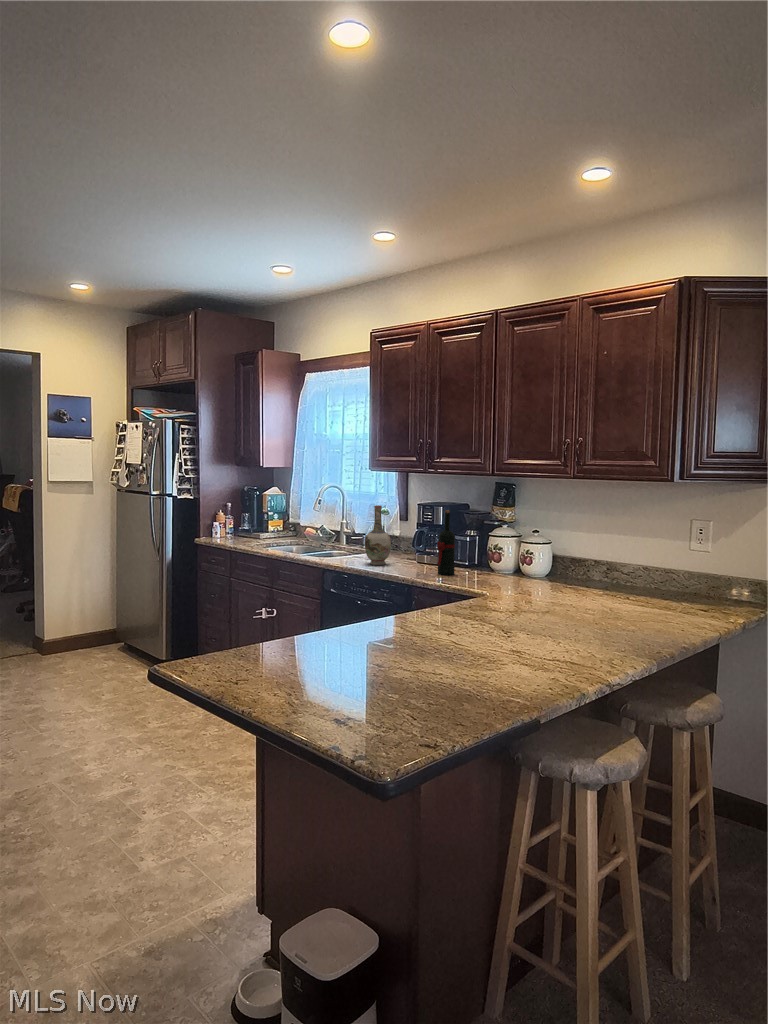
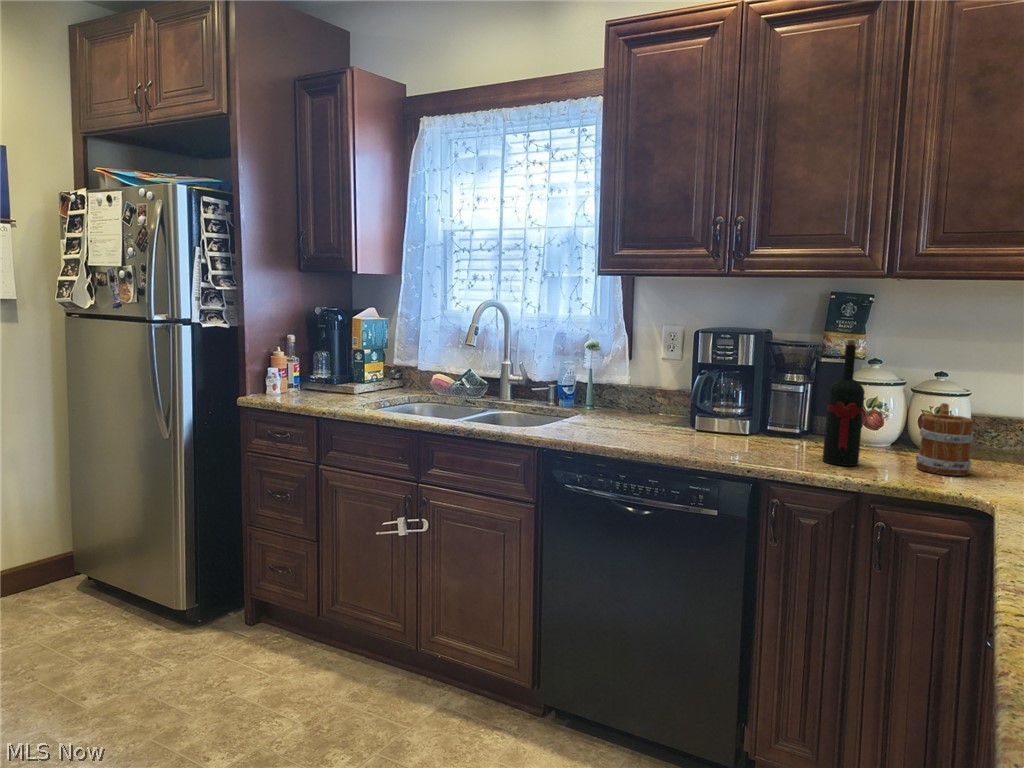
vase: present [365,505,391,565] -> none [644,333,695,446]
mug: none [477,545,505,580] -> present [916,403,973,476]

